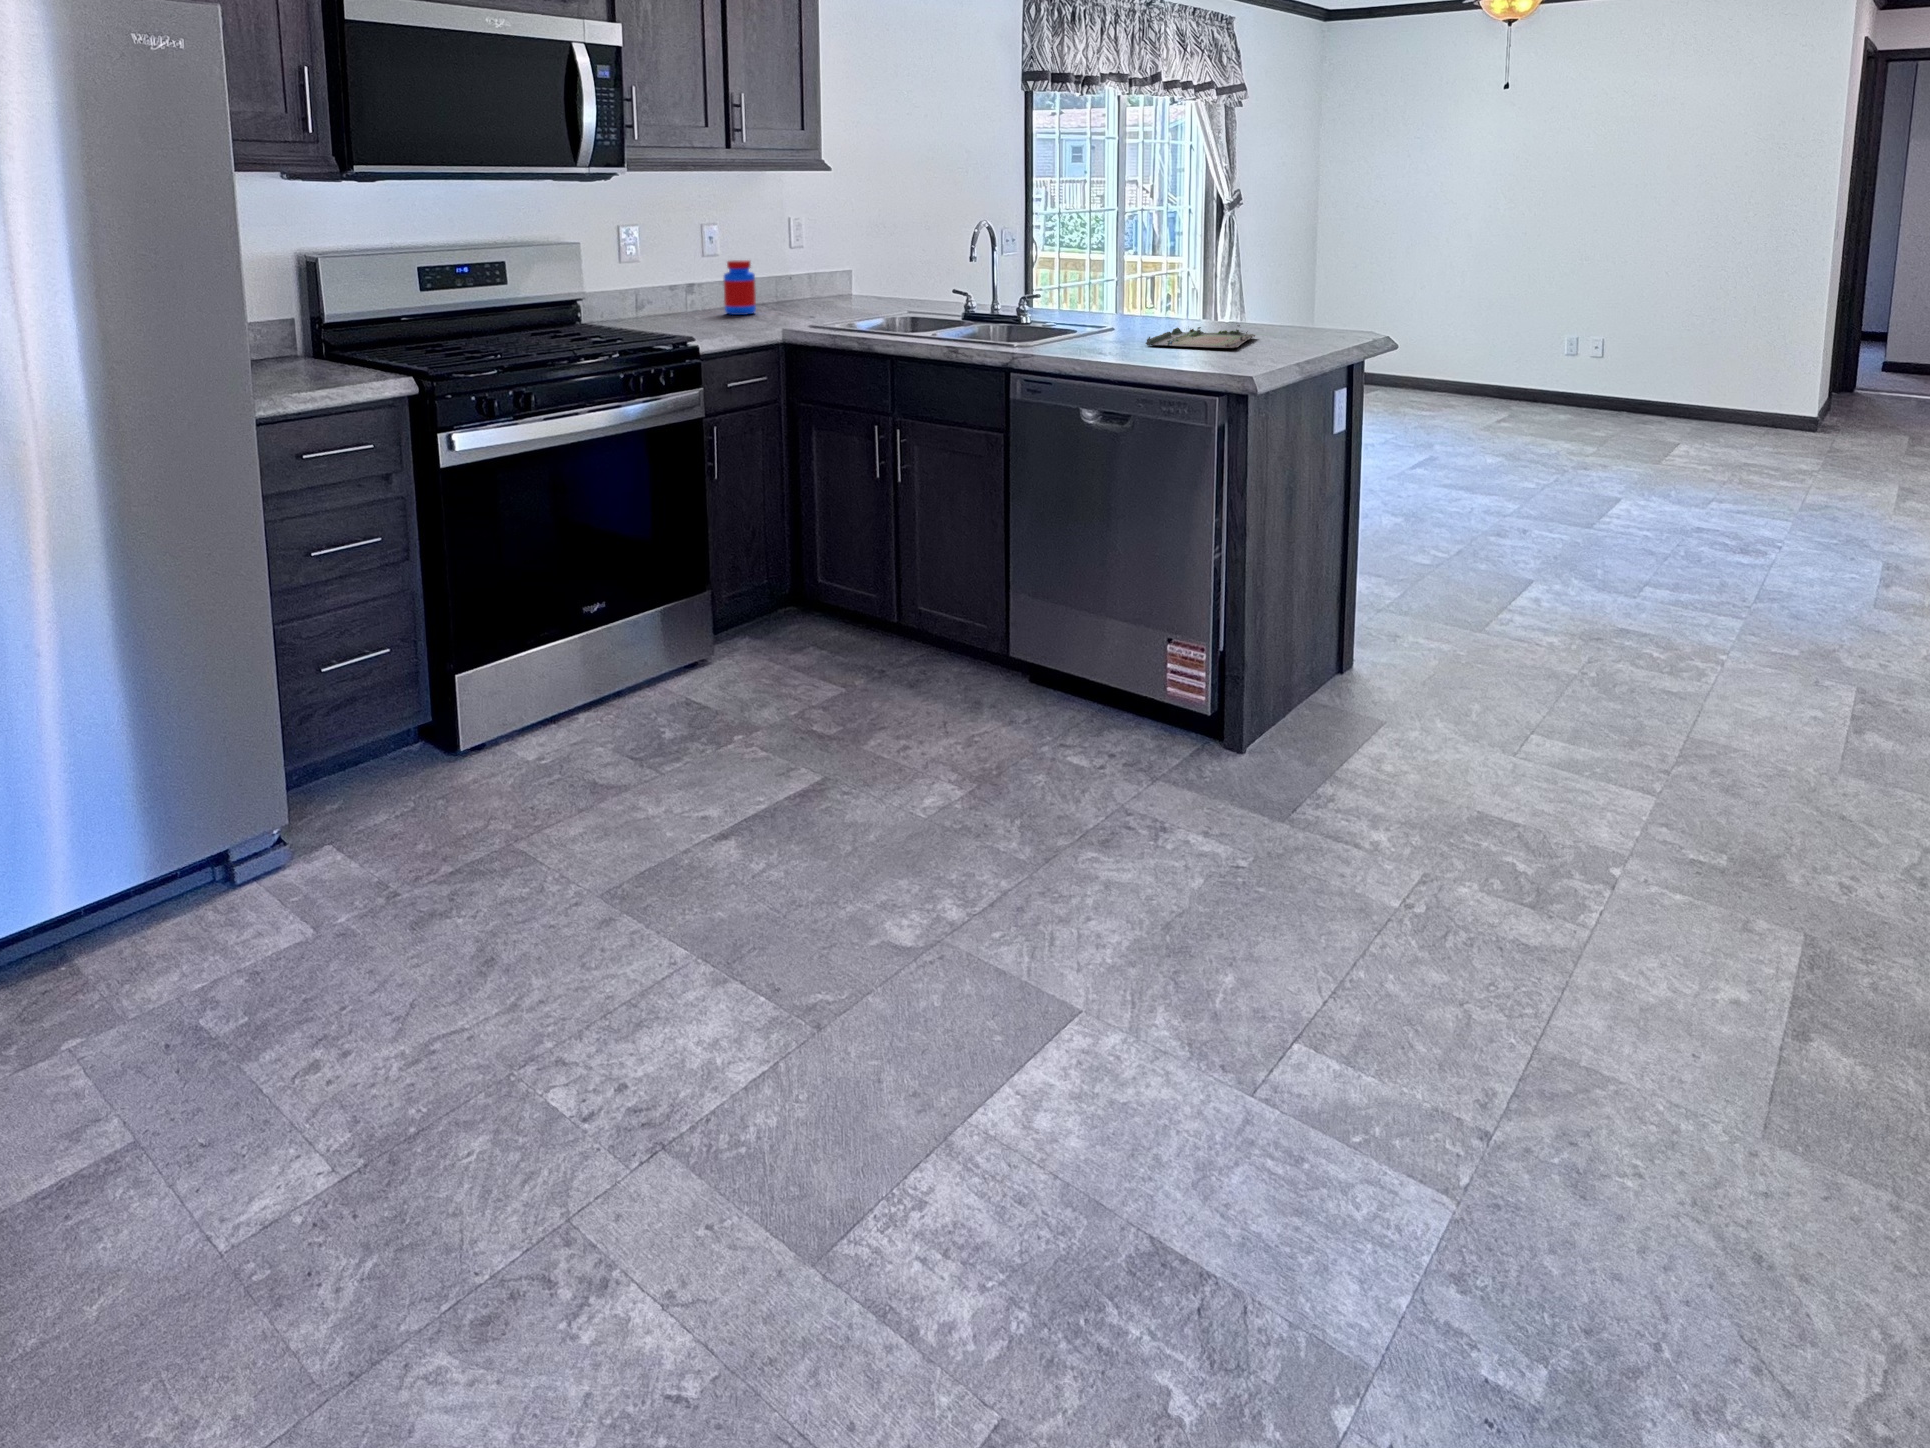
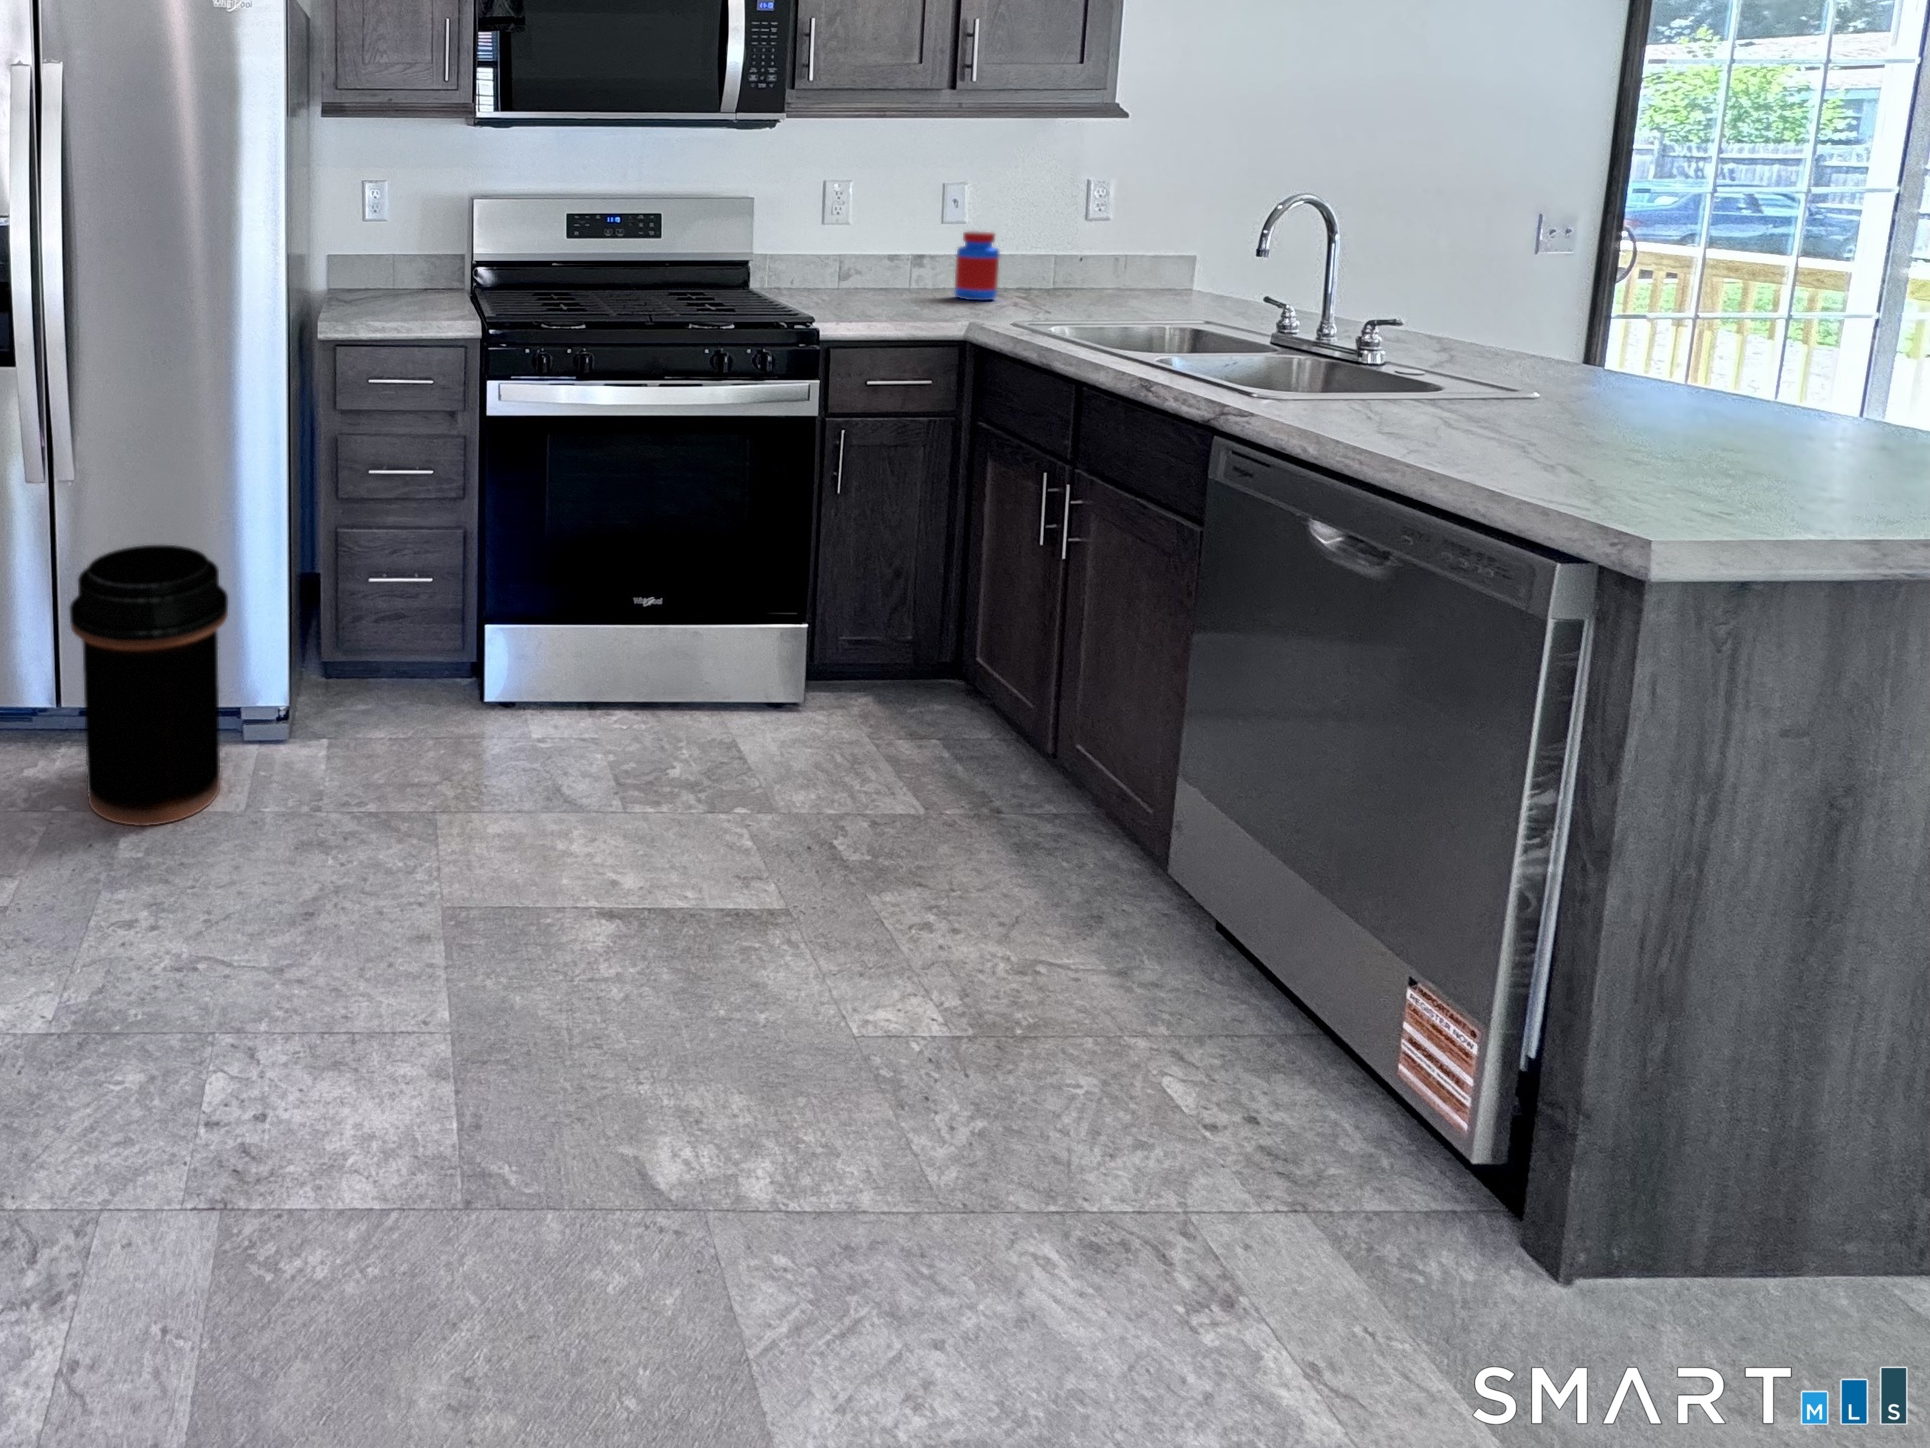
tray: present [1146,325,1256,348] -> none [1526,414,1879,474]
trash can: none [38,678,264,1019] -> present [70,545,228,826]

